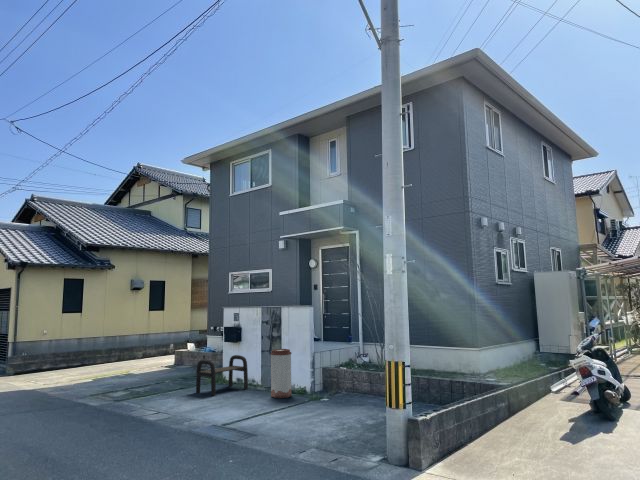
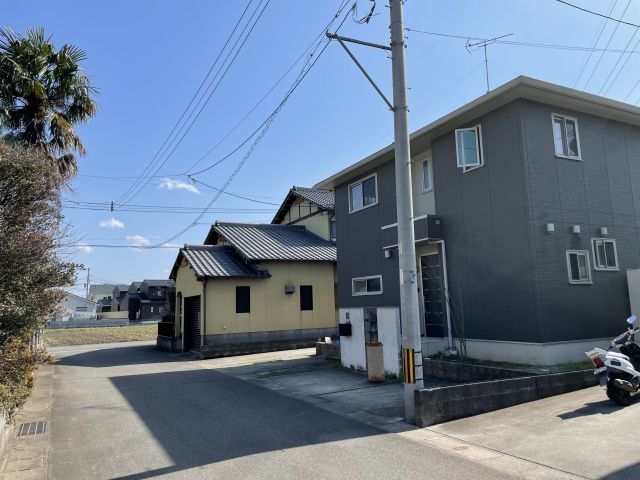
bench: present [196,355,248,396] -> none [316,347,357,377]

